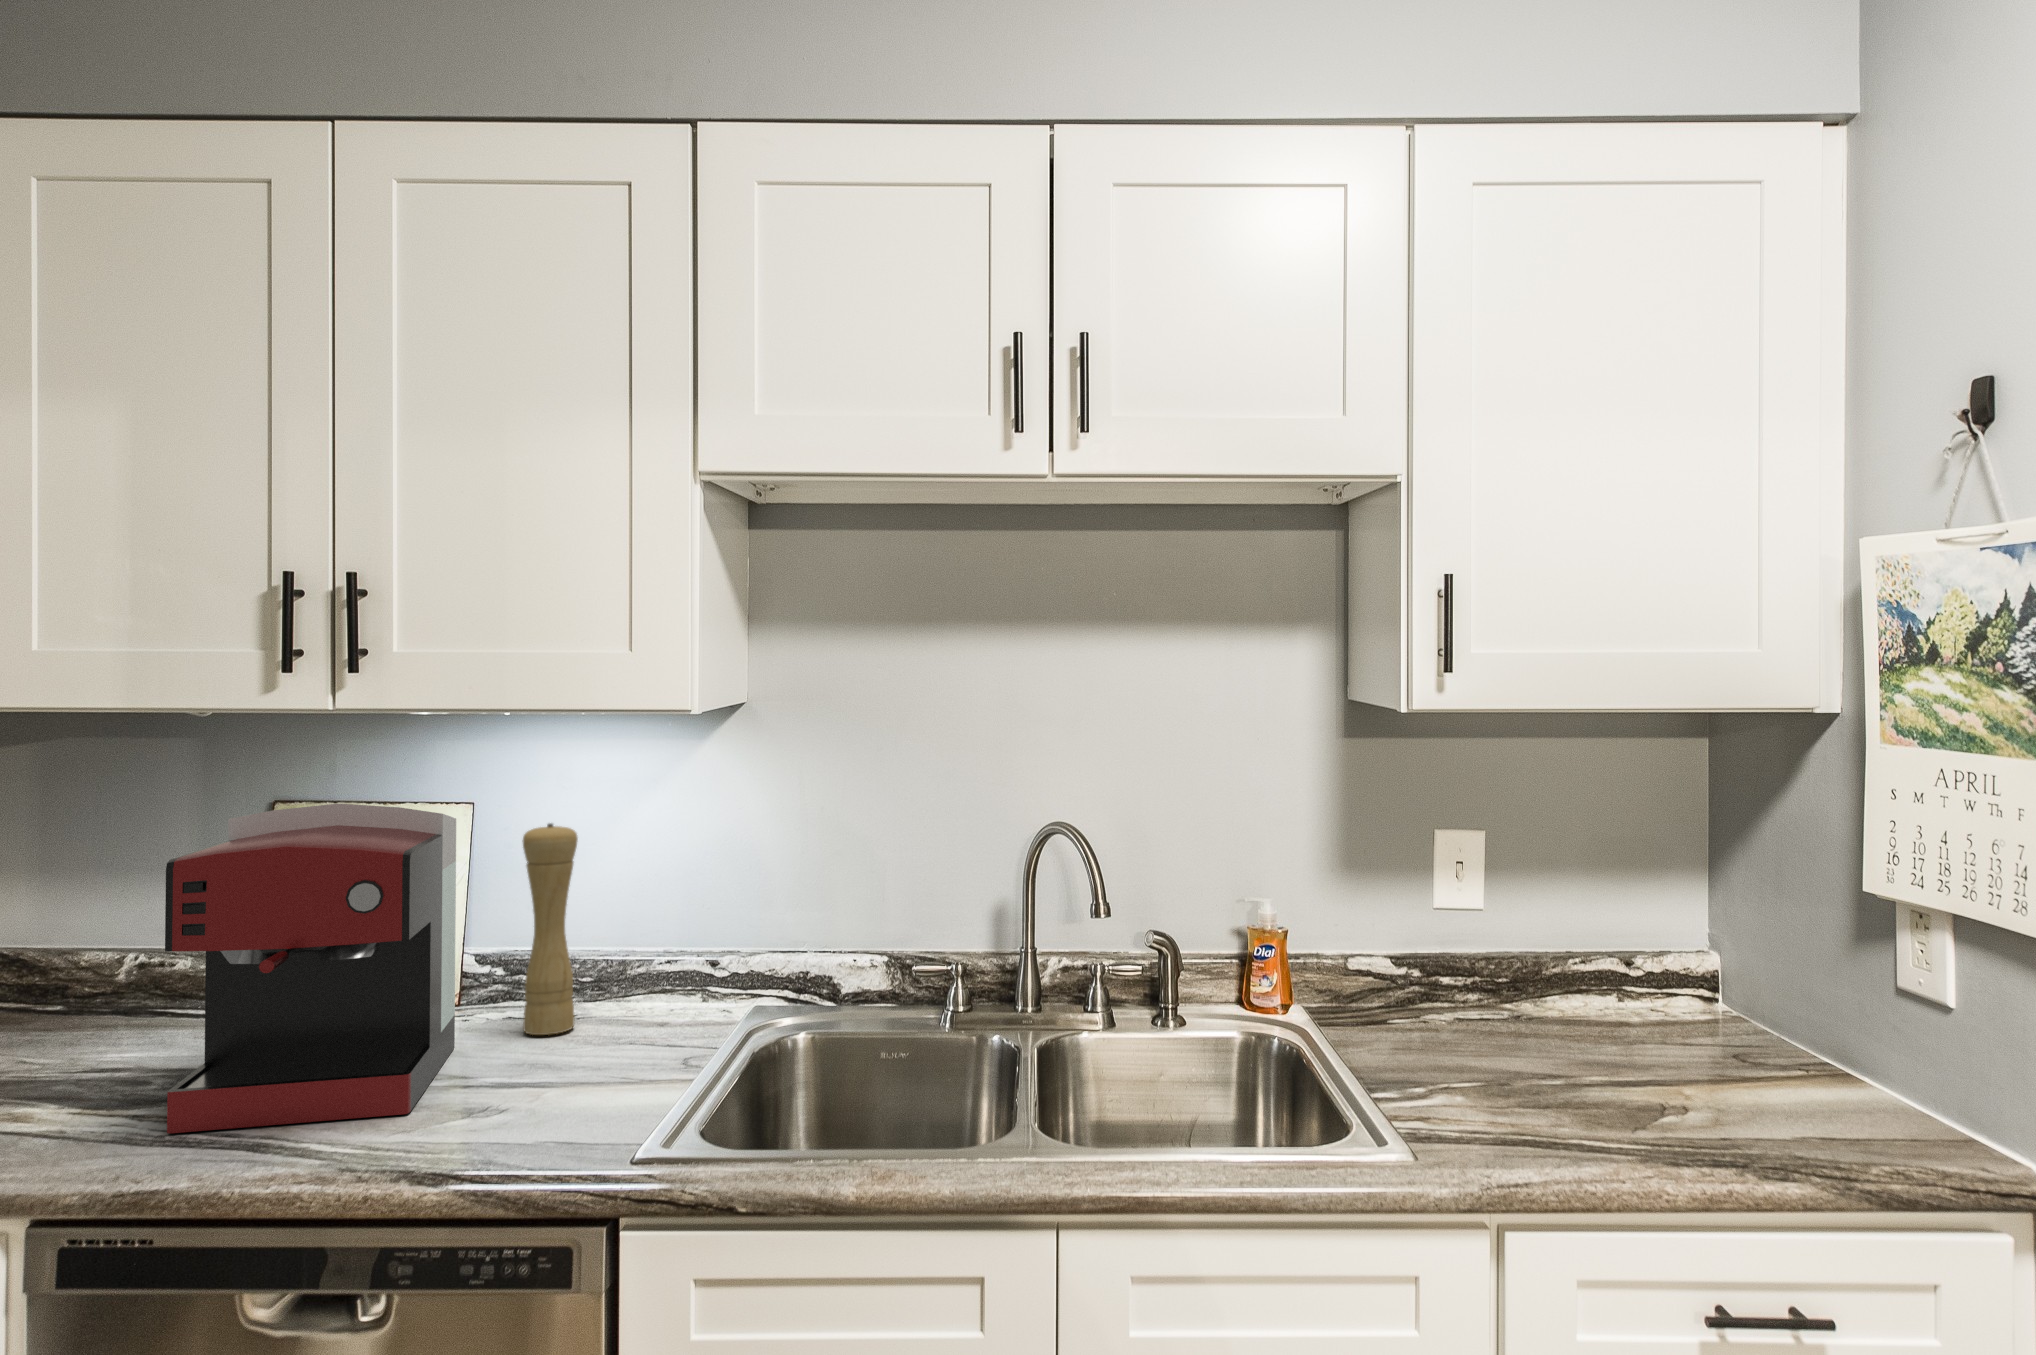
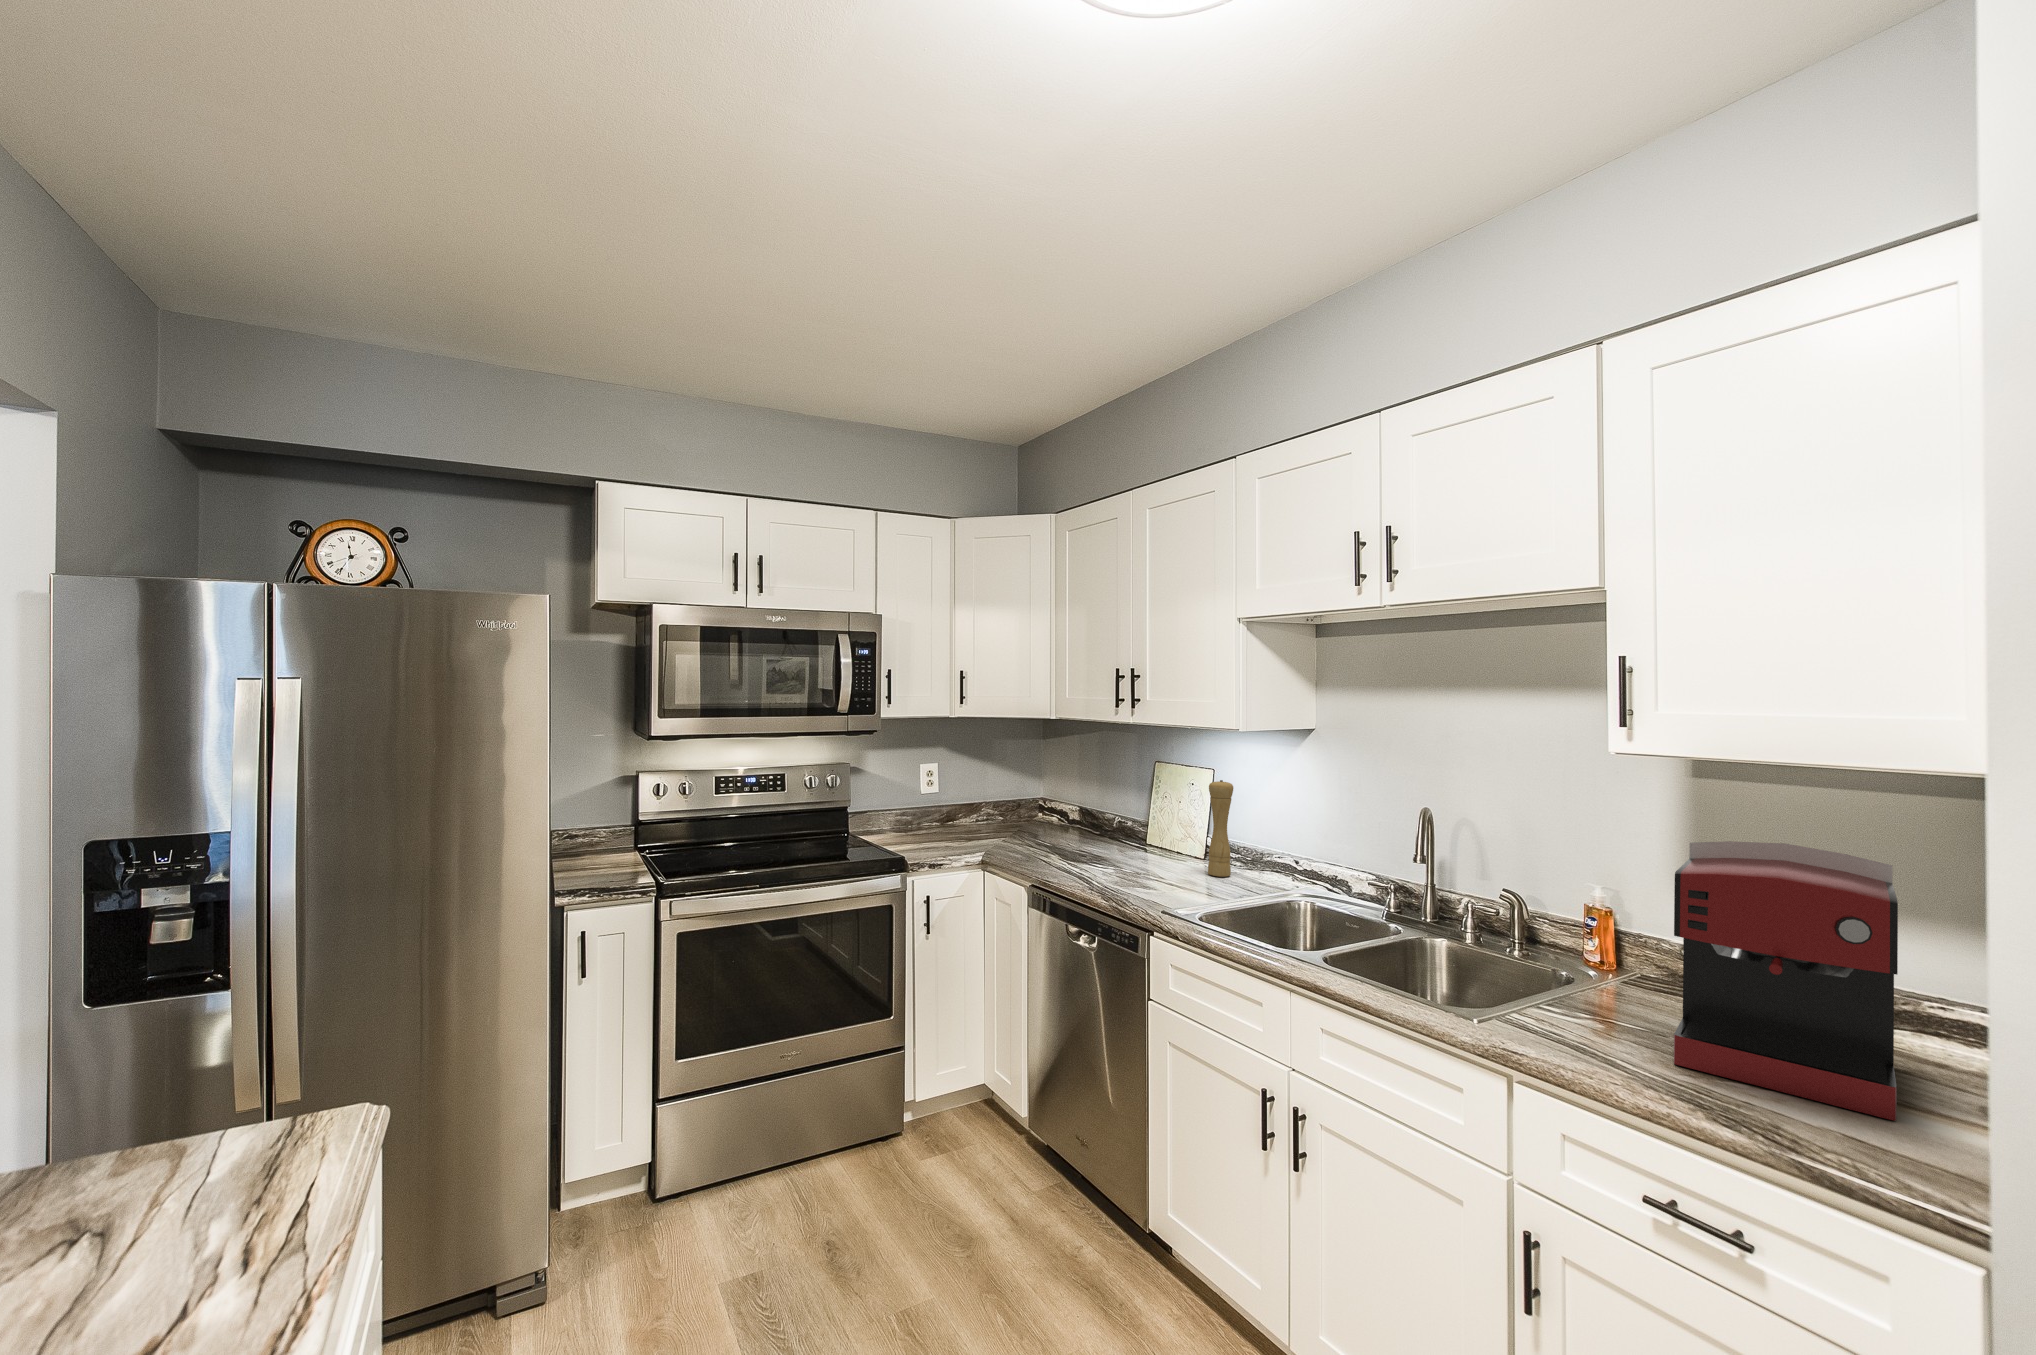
coffee maker: present [165,804,456,1133] -> present [1674,841,1898,1121]

